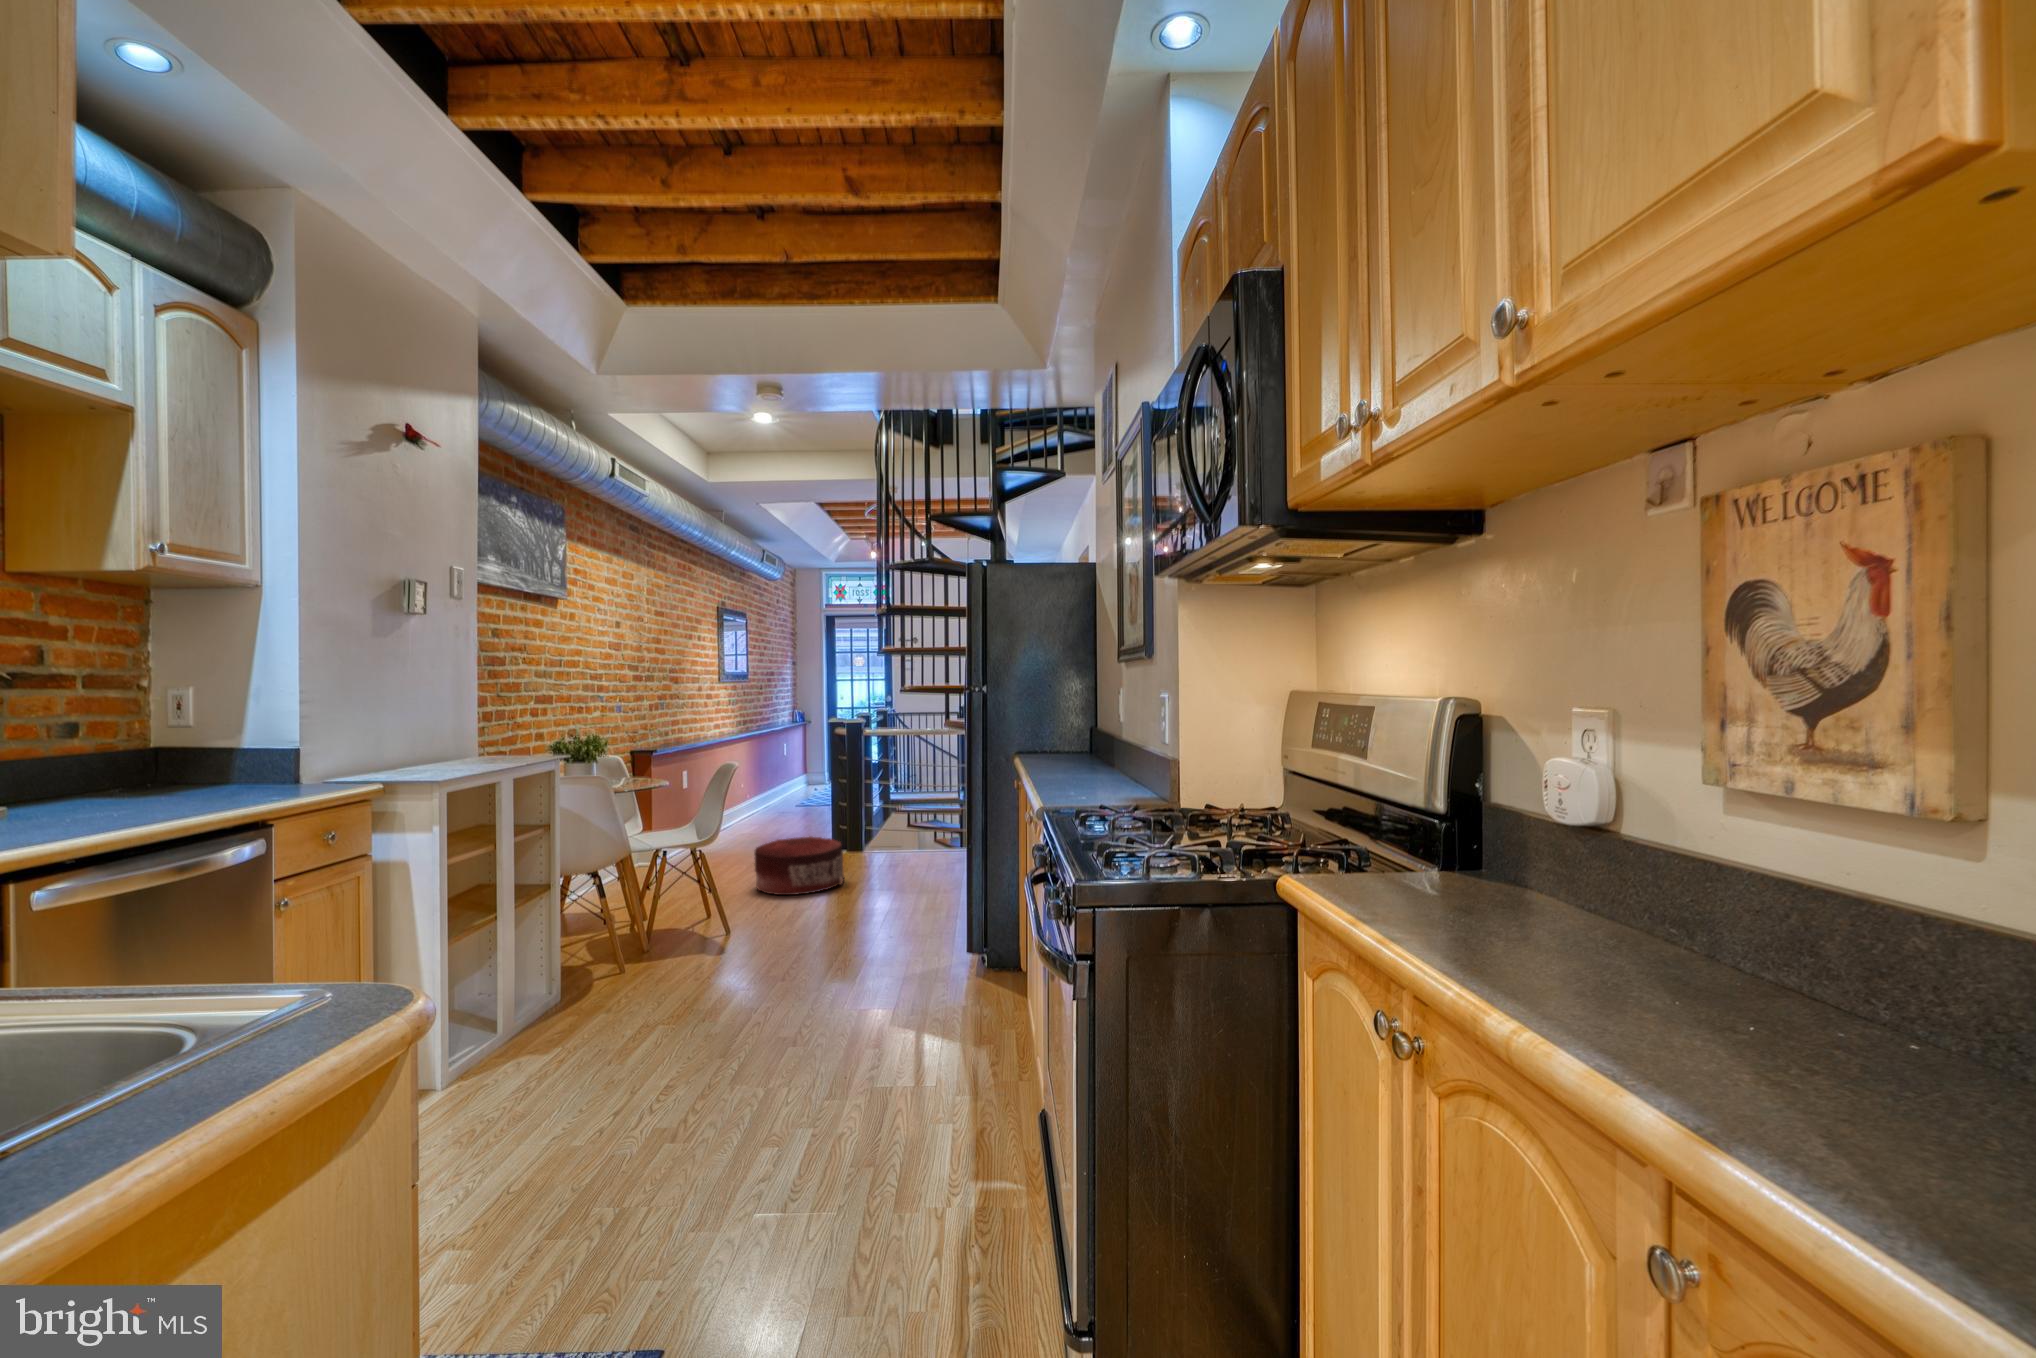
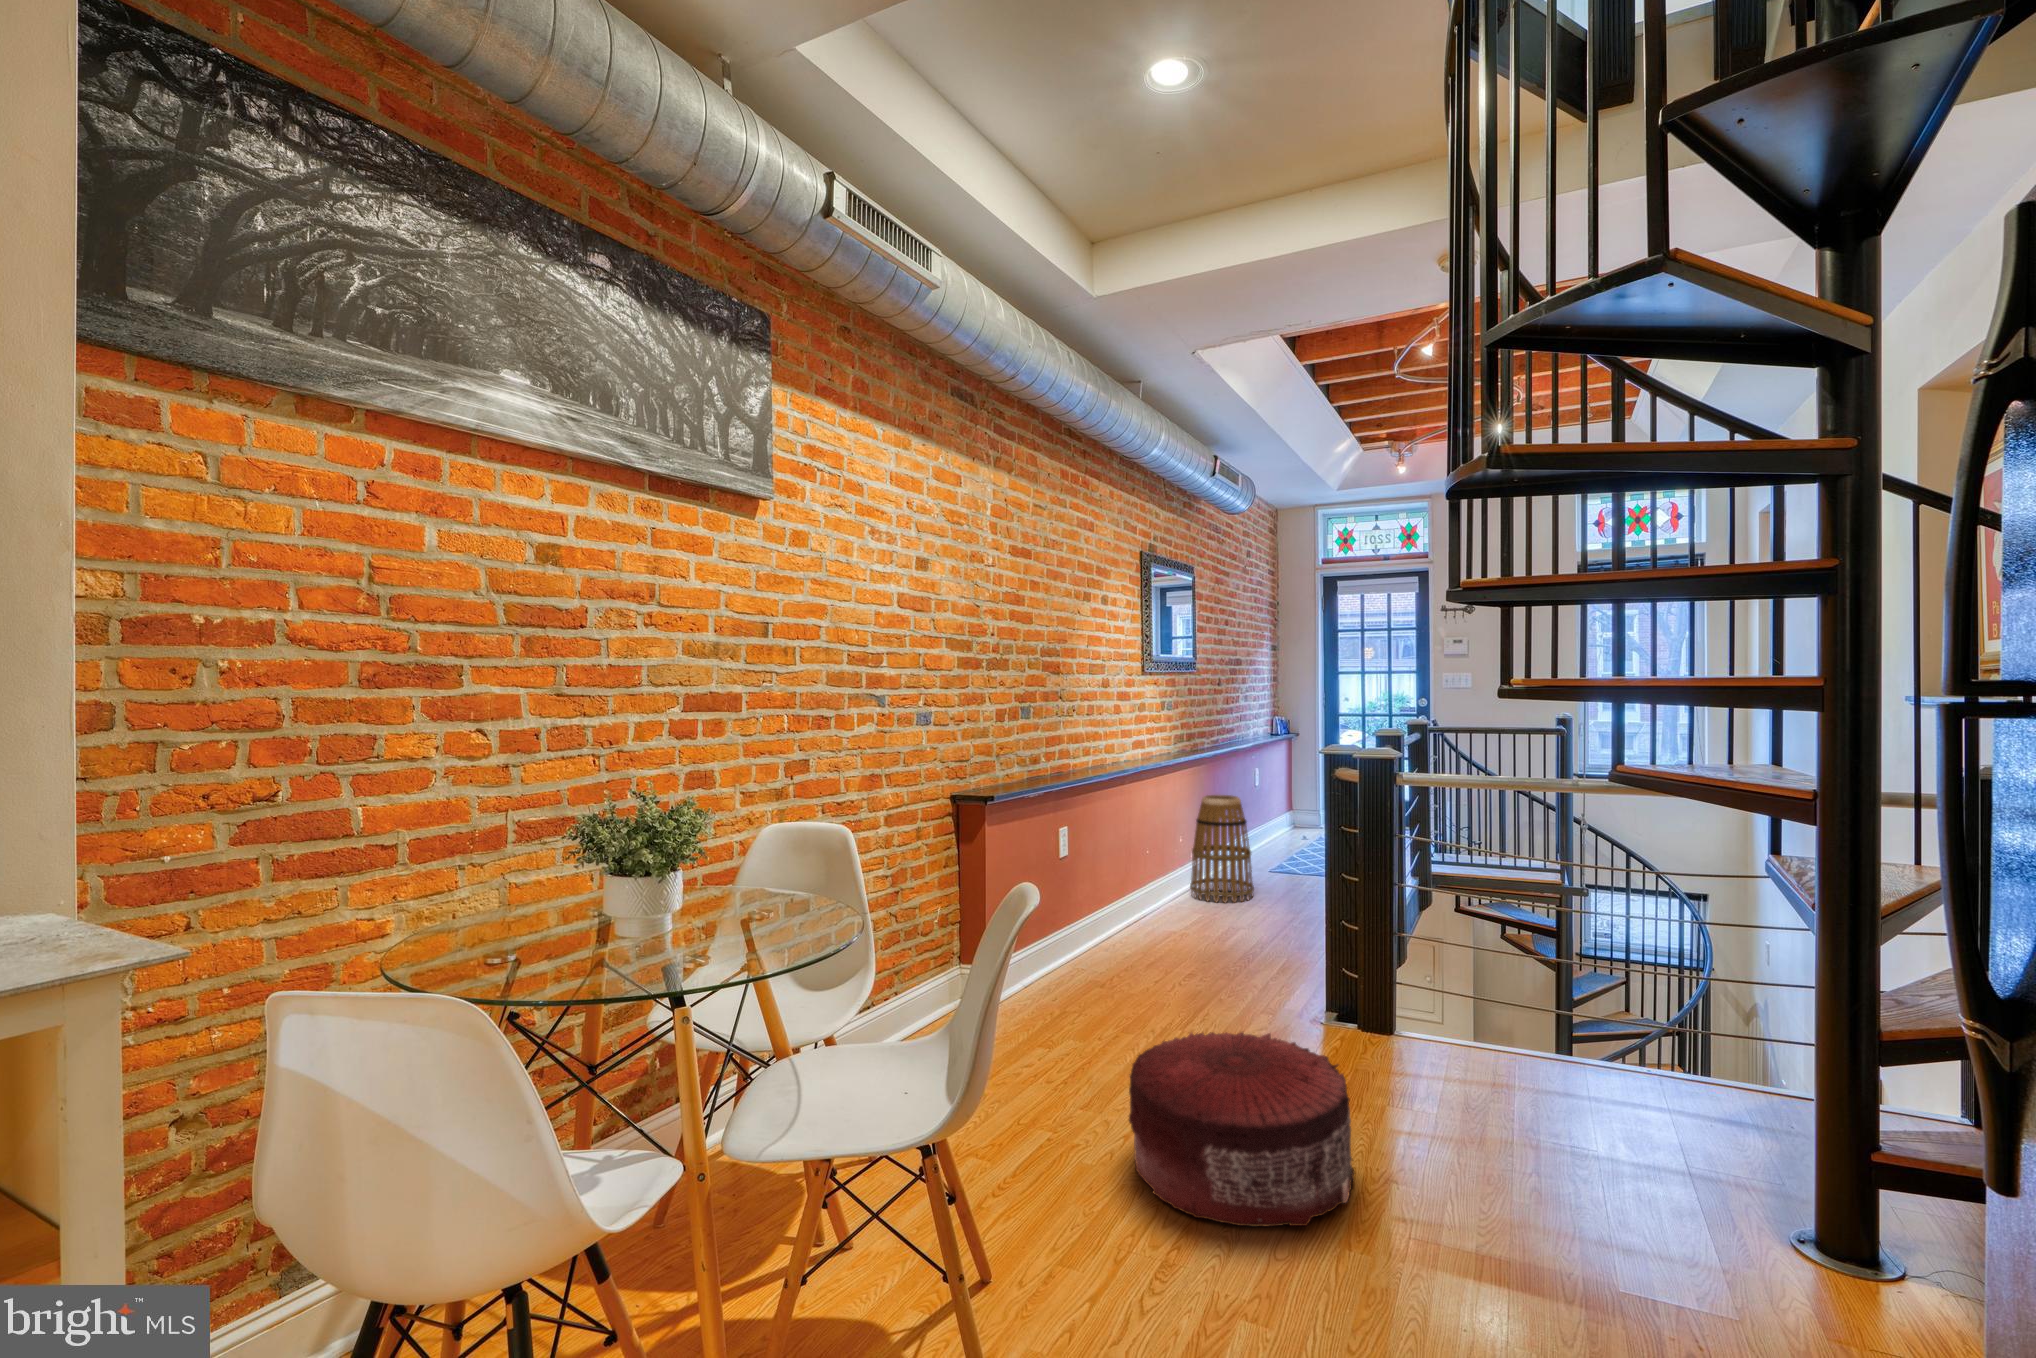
basket: none [750,756,789,820] -> present [1190,795,1254,903]

